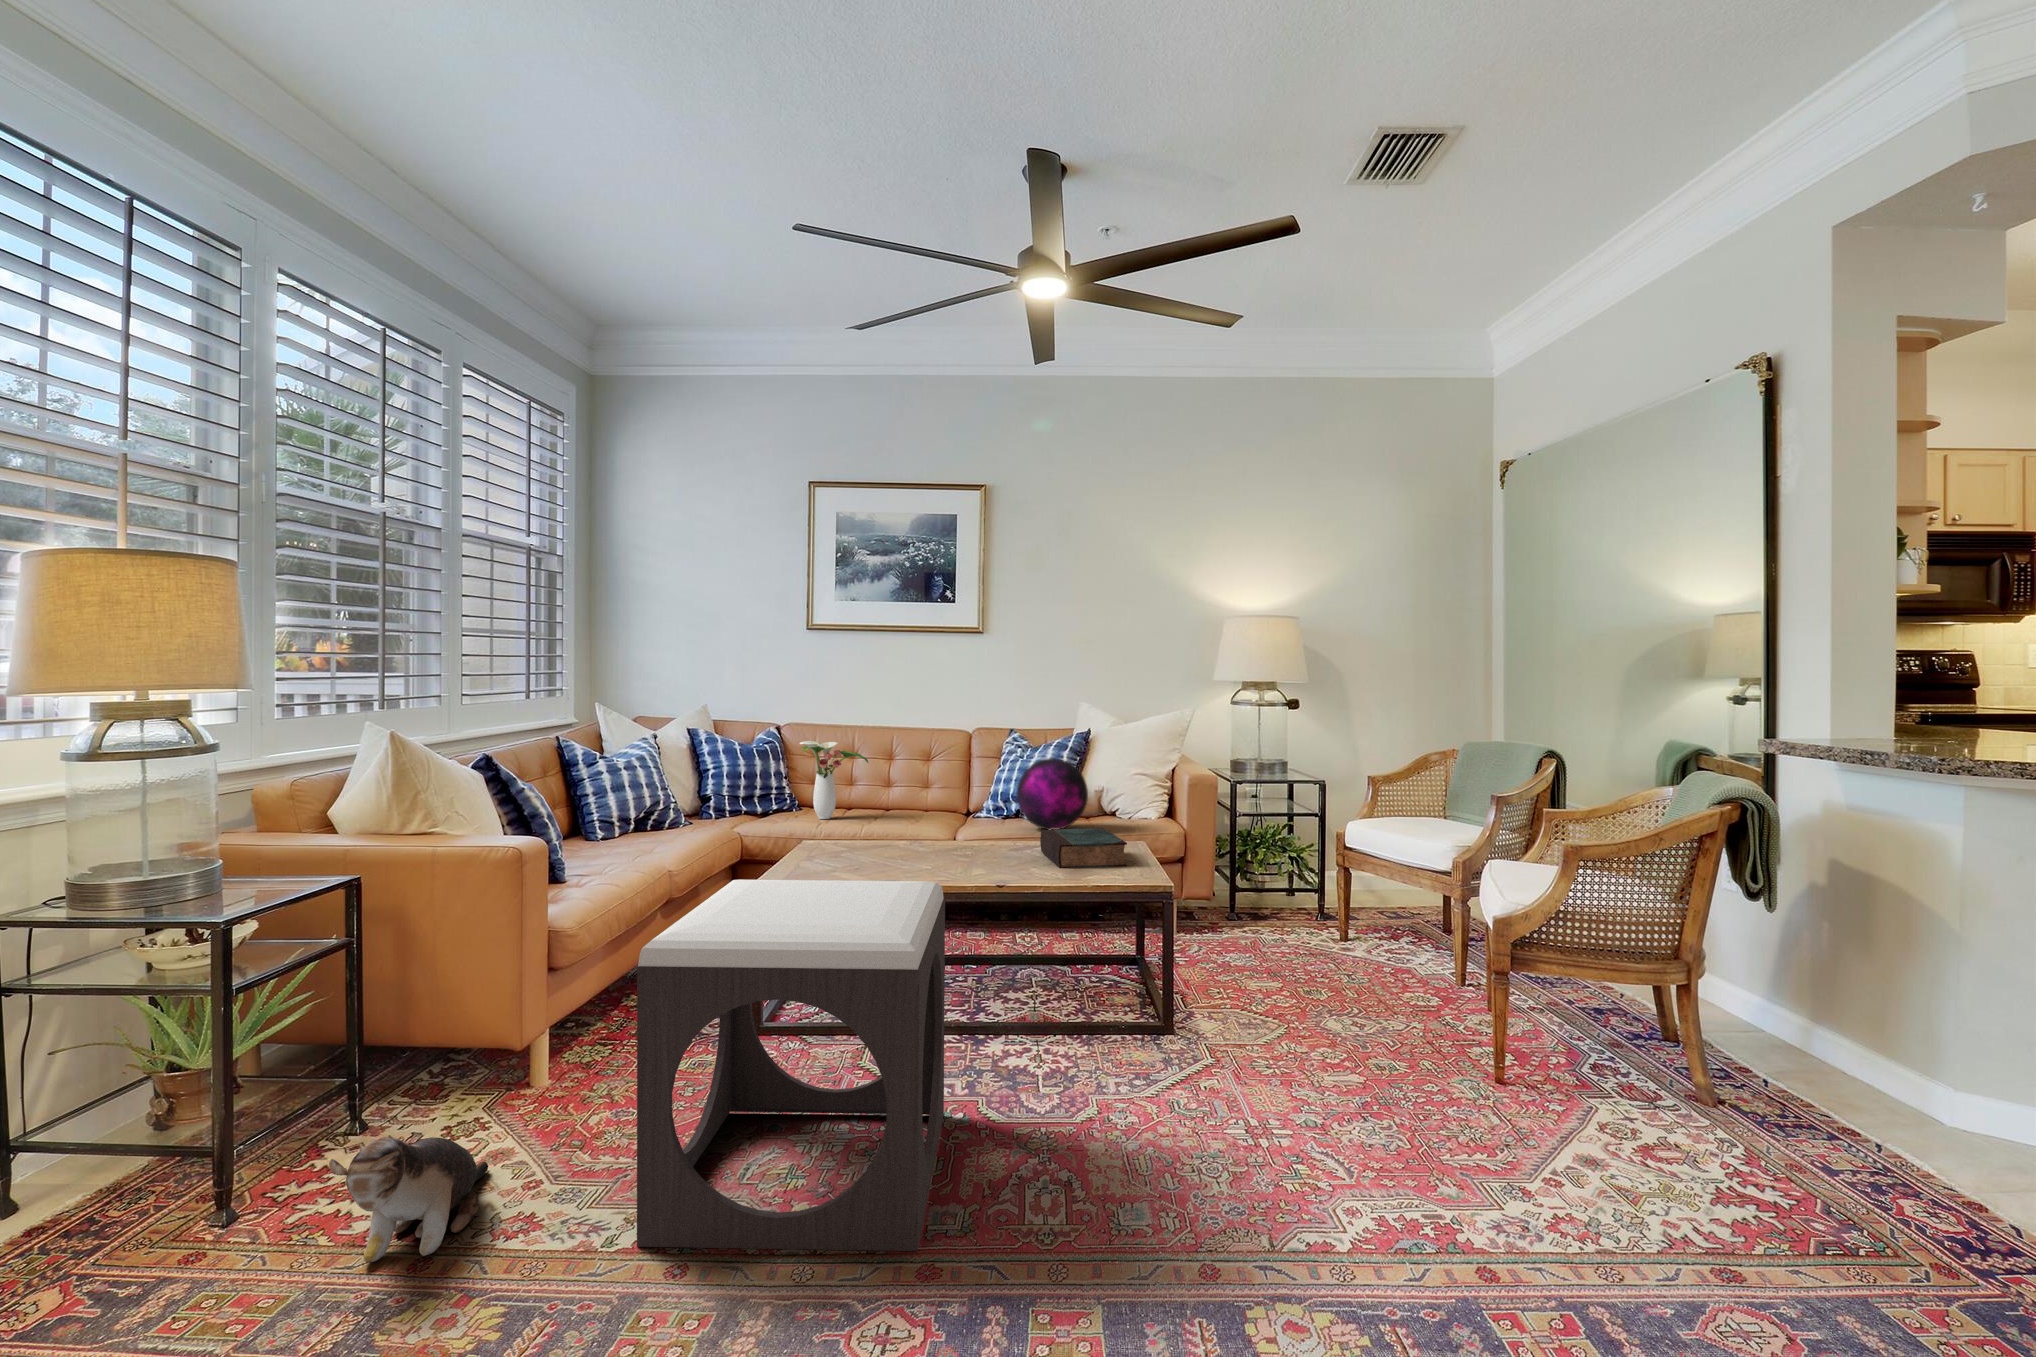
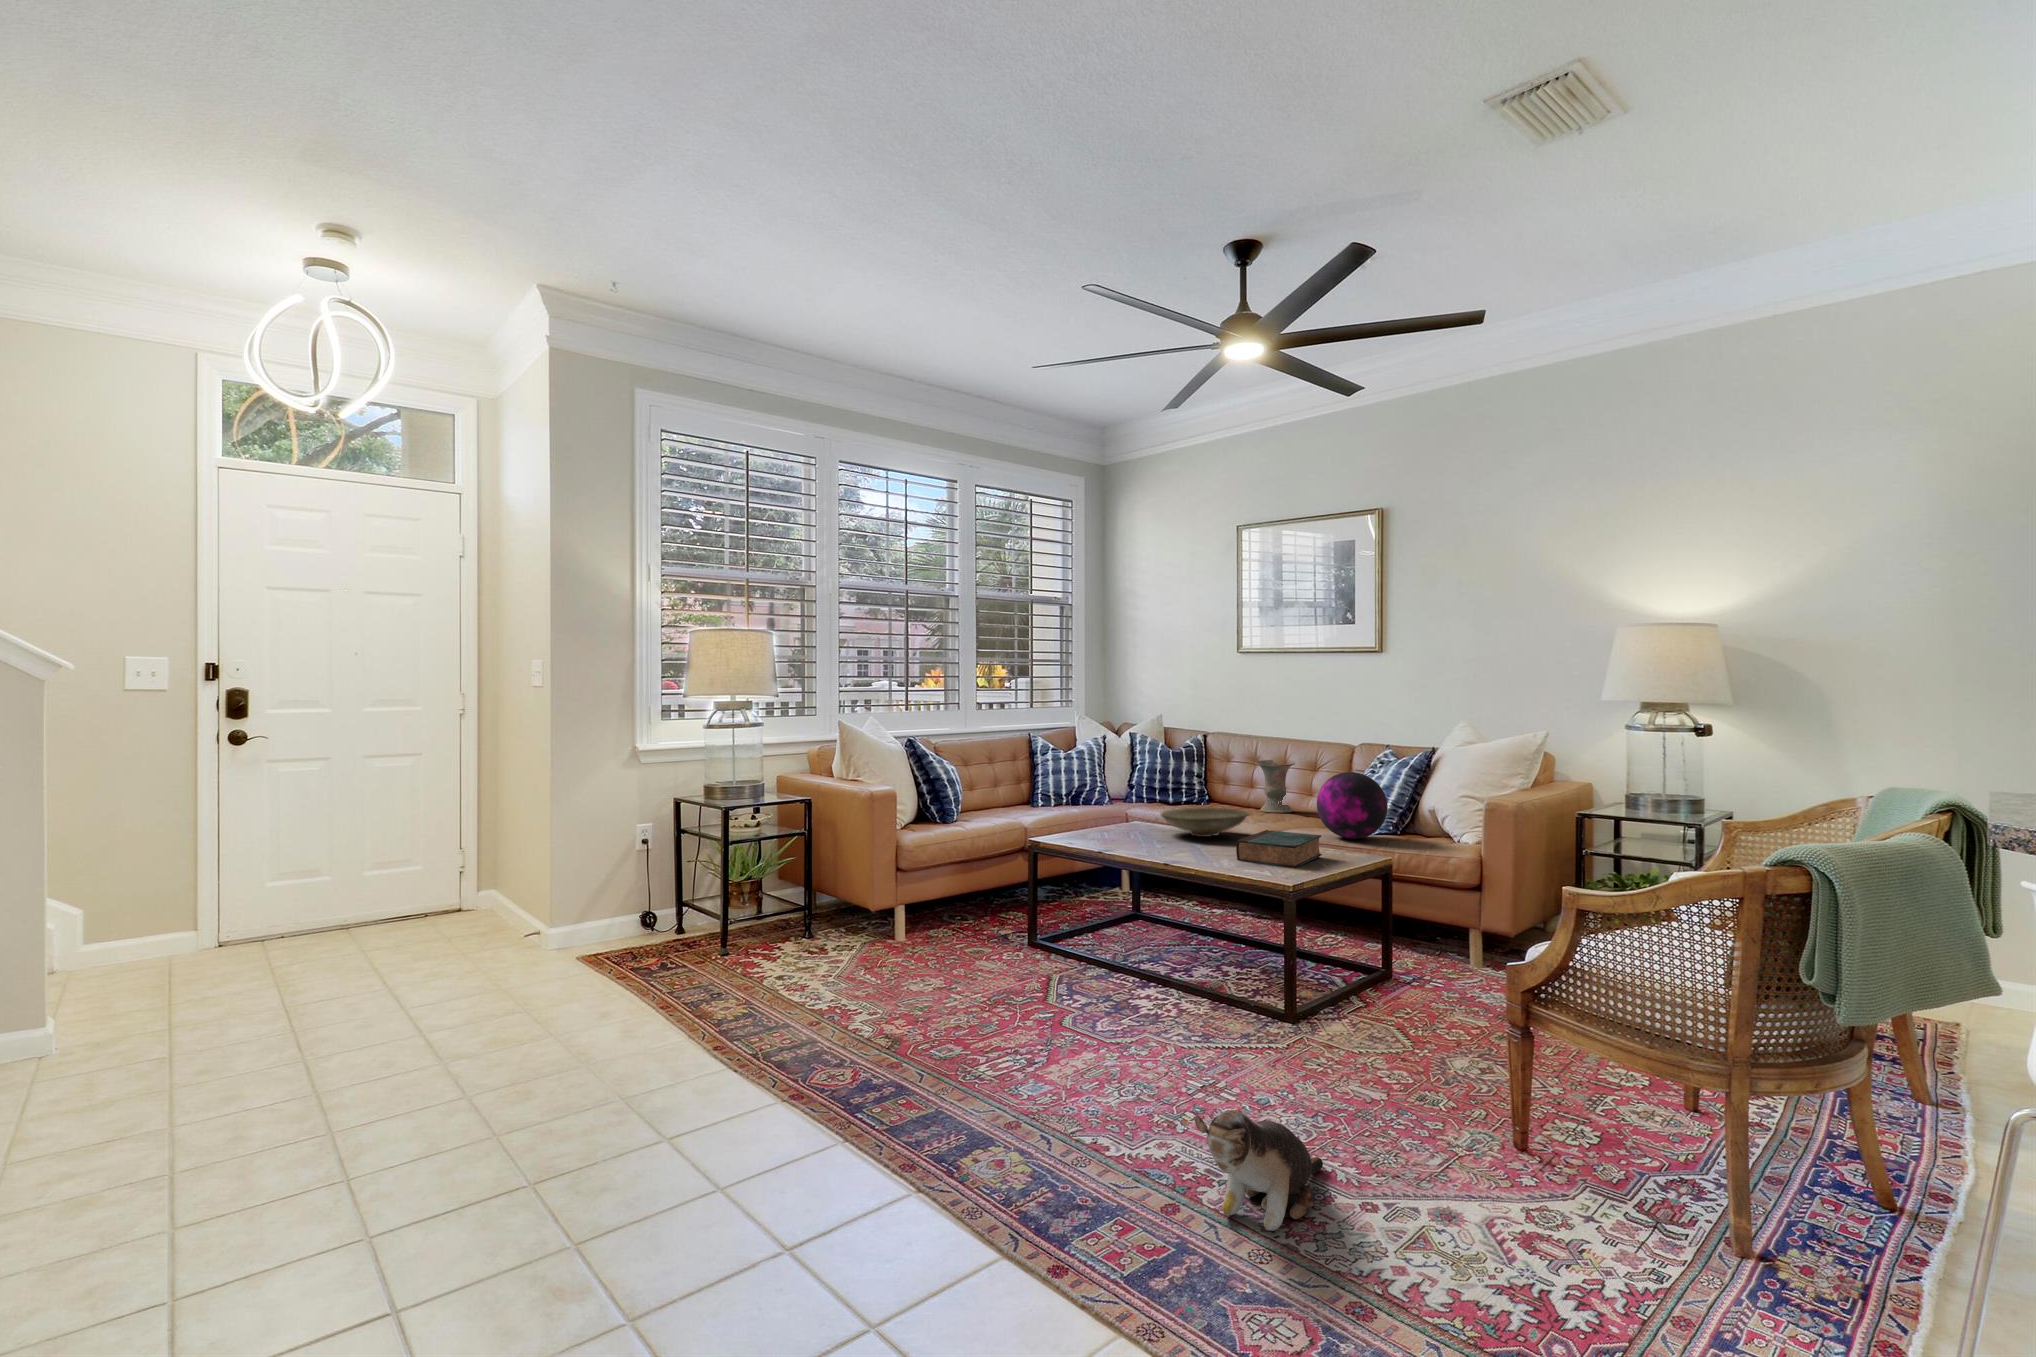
flower arrangement: present [800,741,868,819] -> none [1177,747,1233,811]
vase: none [867,751,913,813] -> present [1255,760,1295,813]
decorative bowl: none [880,811,988,849] -> present [1161,808,1249,837]
footstool: present [637,879,945,1251] -> none [833,825,1043,1046]
plush toy: present [329,1135,488,1262] -> present [1195,1110,1323,1231]

